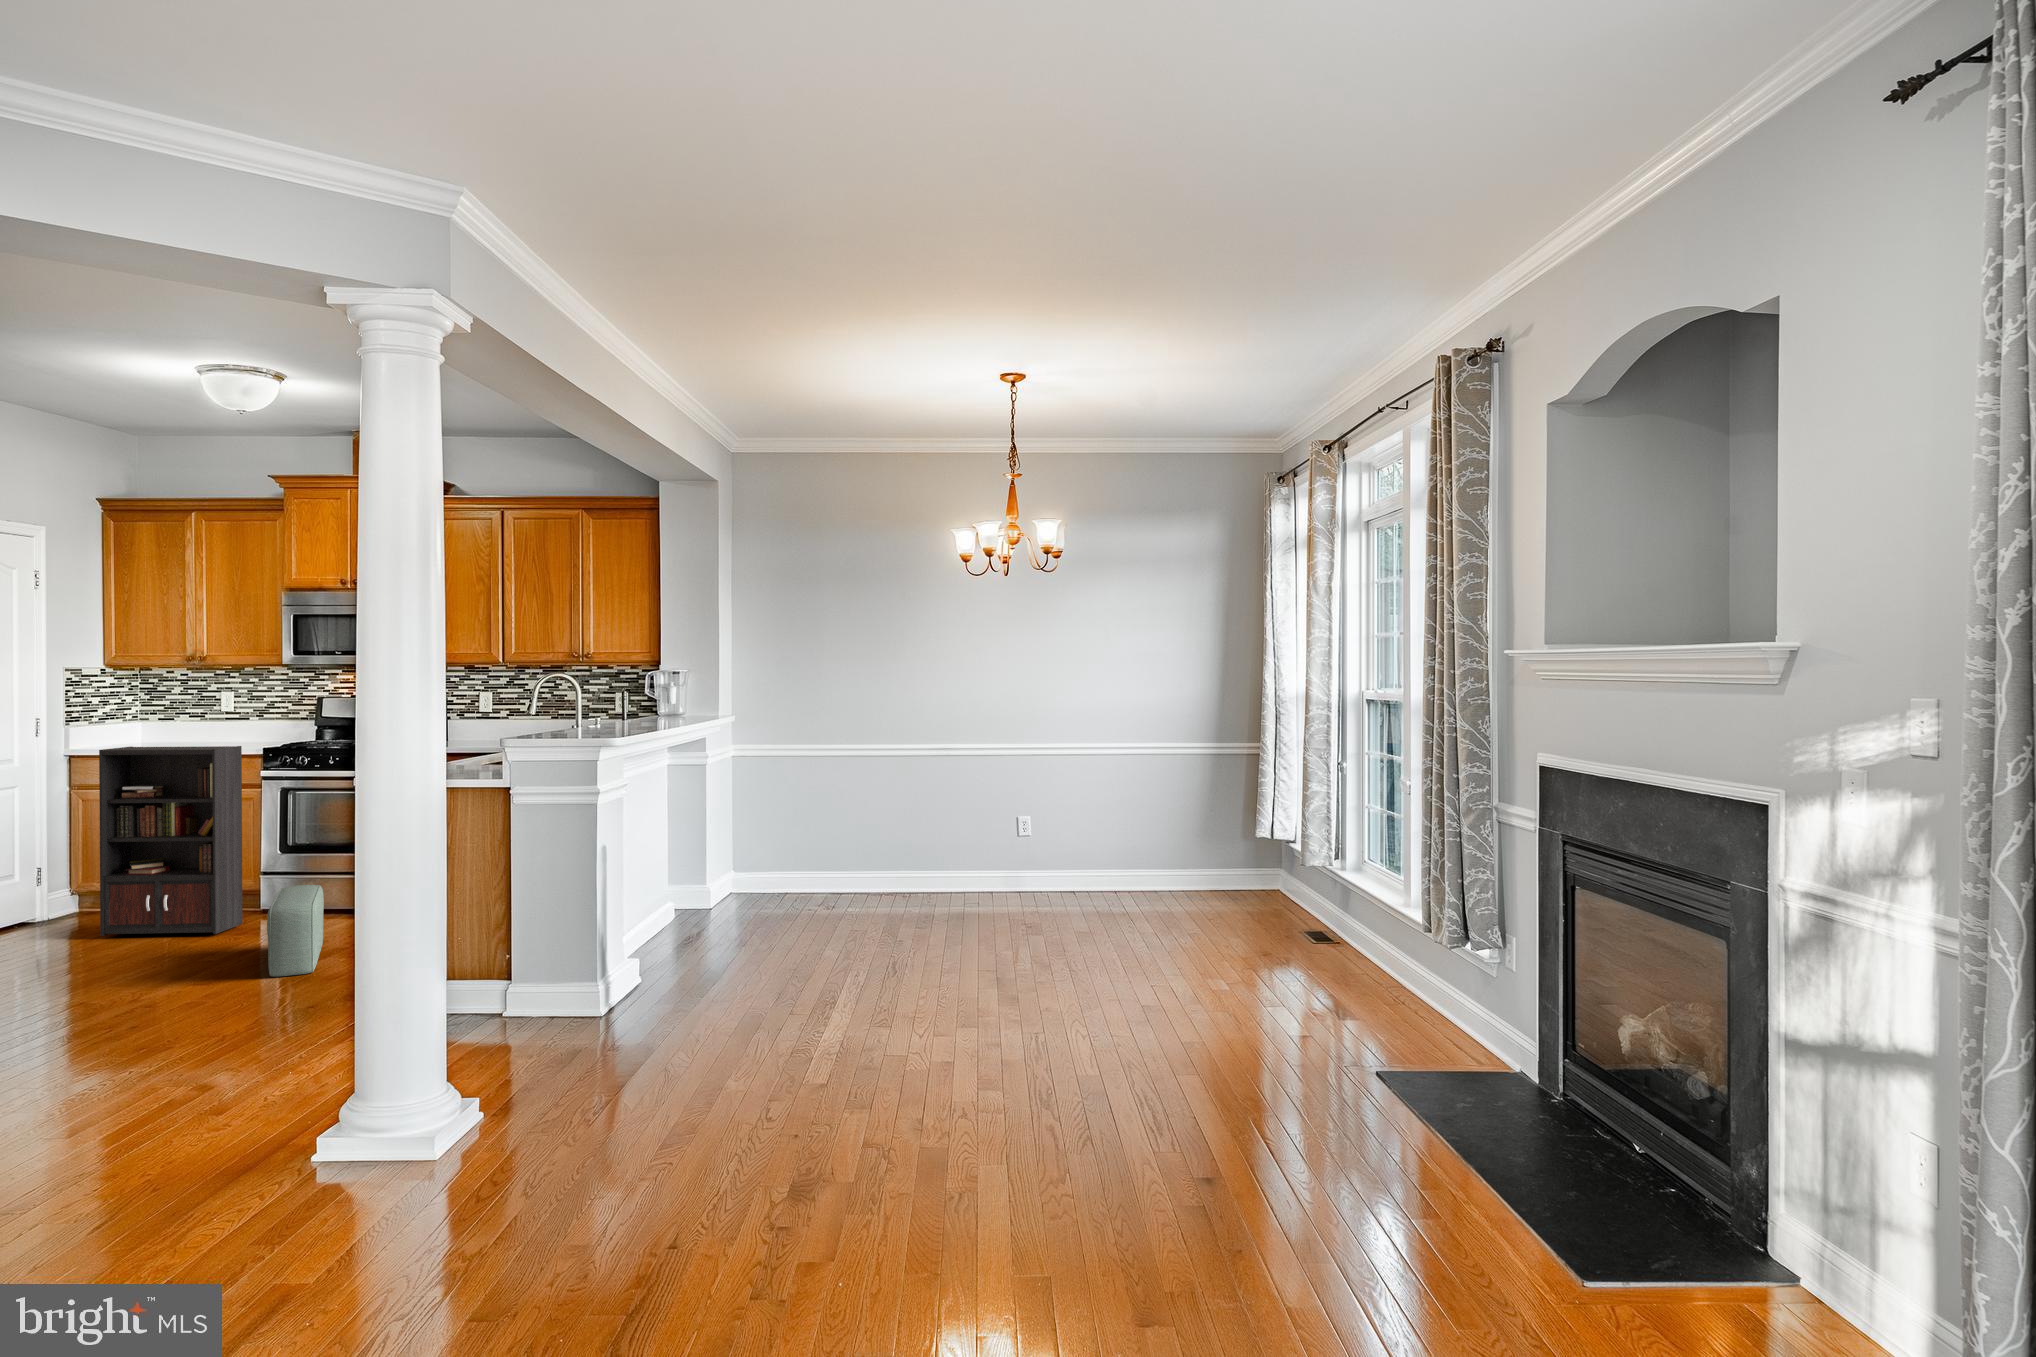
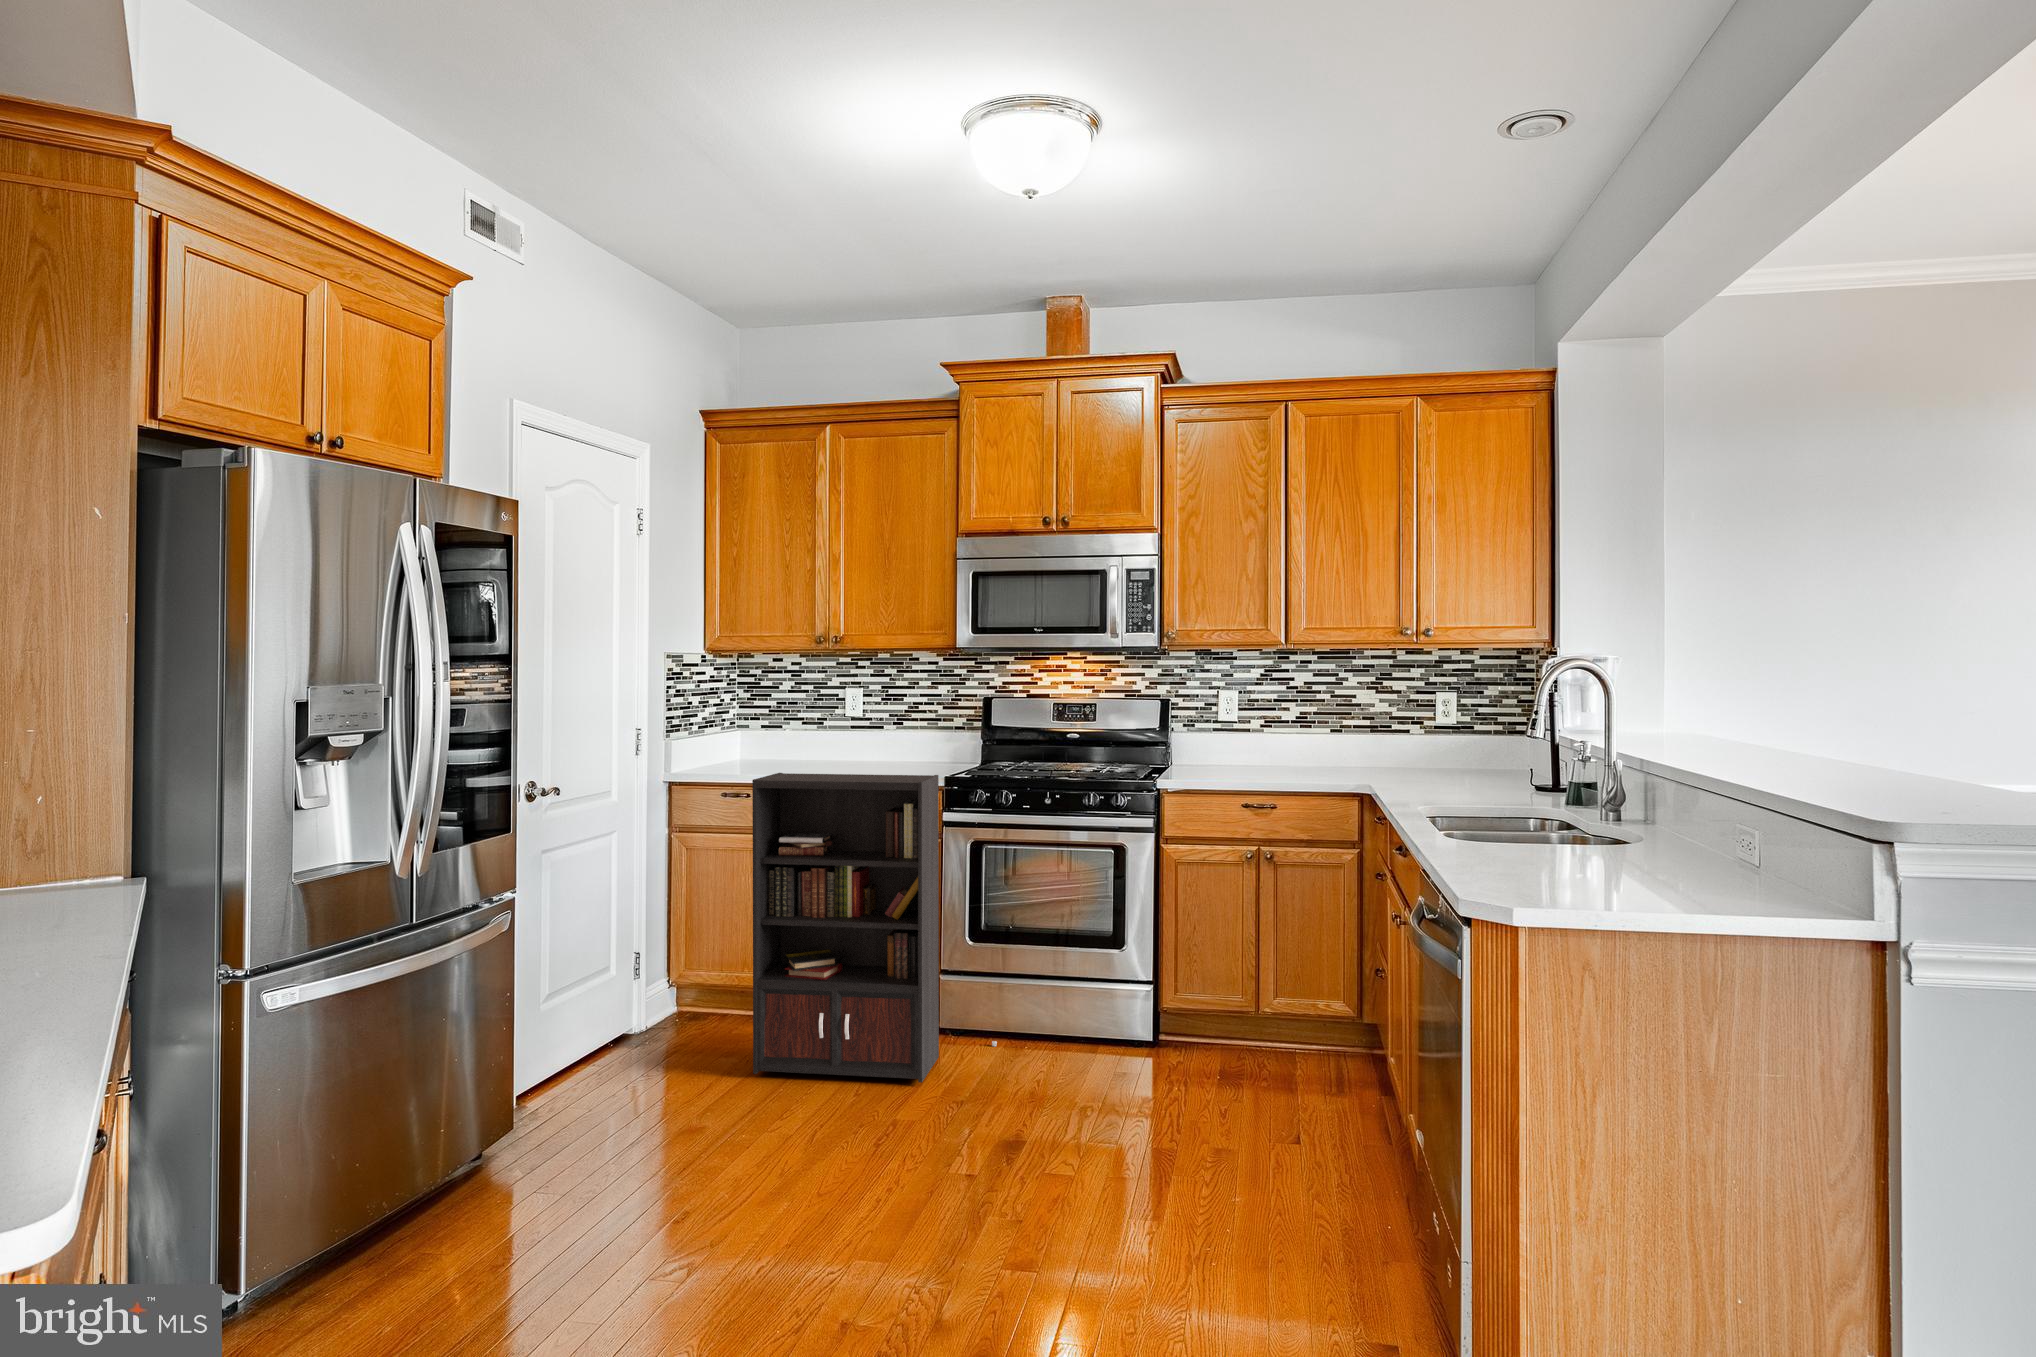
pouf: present [267,885,324,977] -> none [1065,1027,1202,1232]

